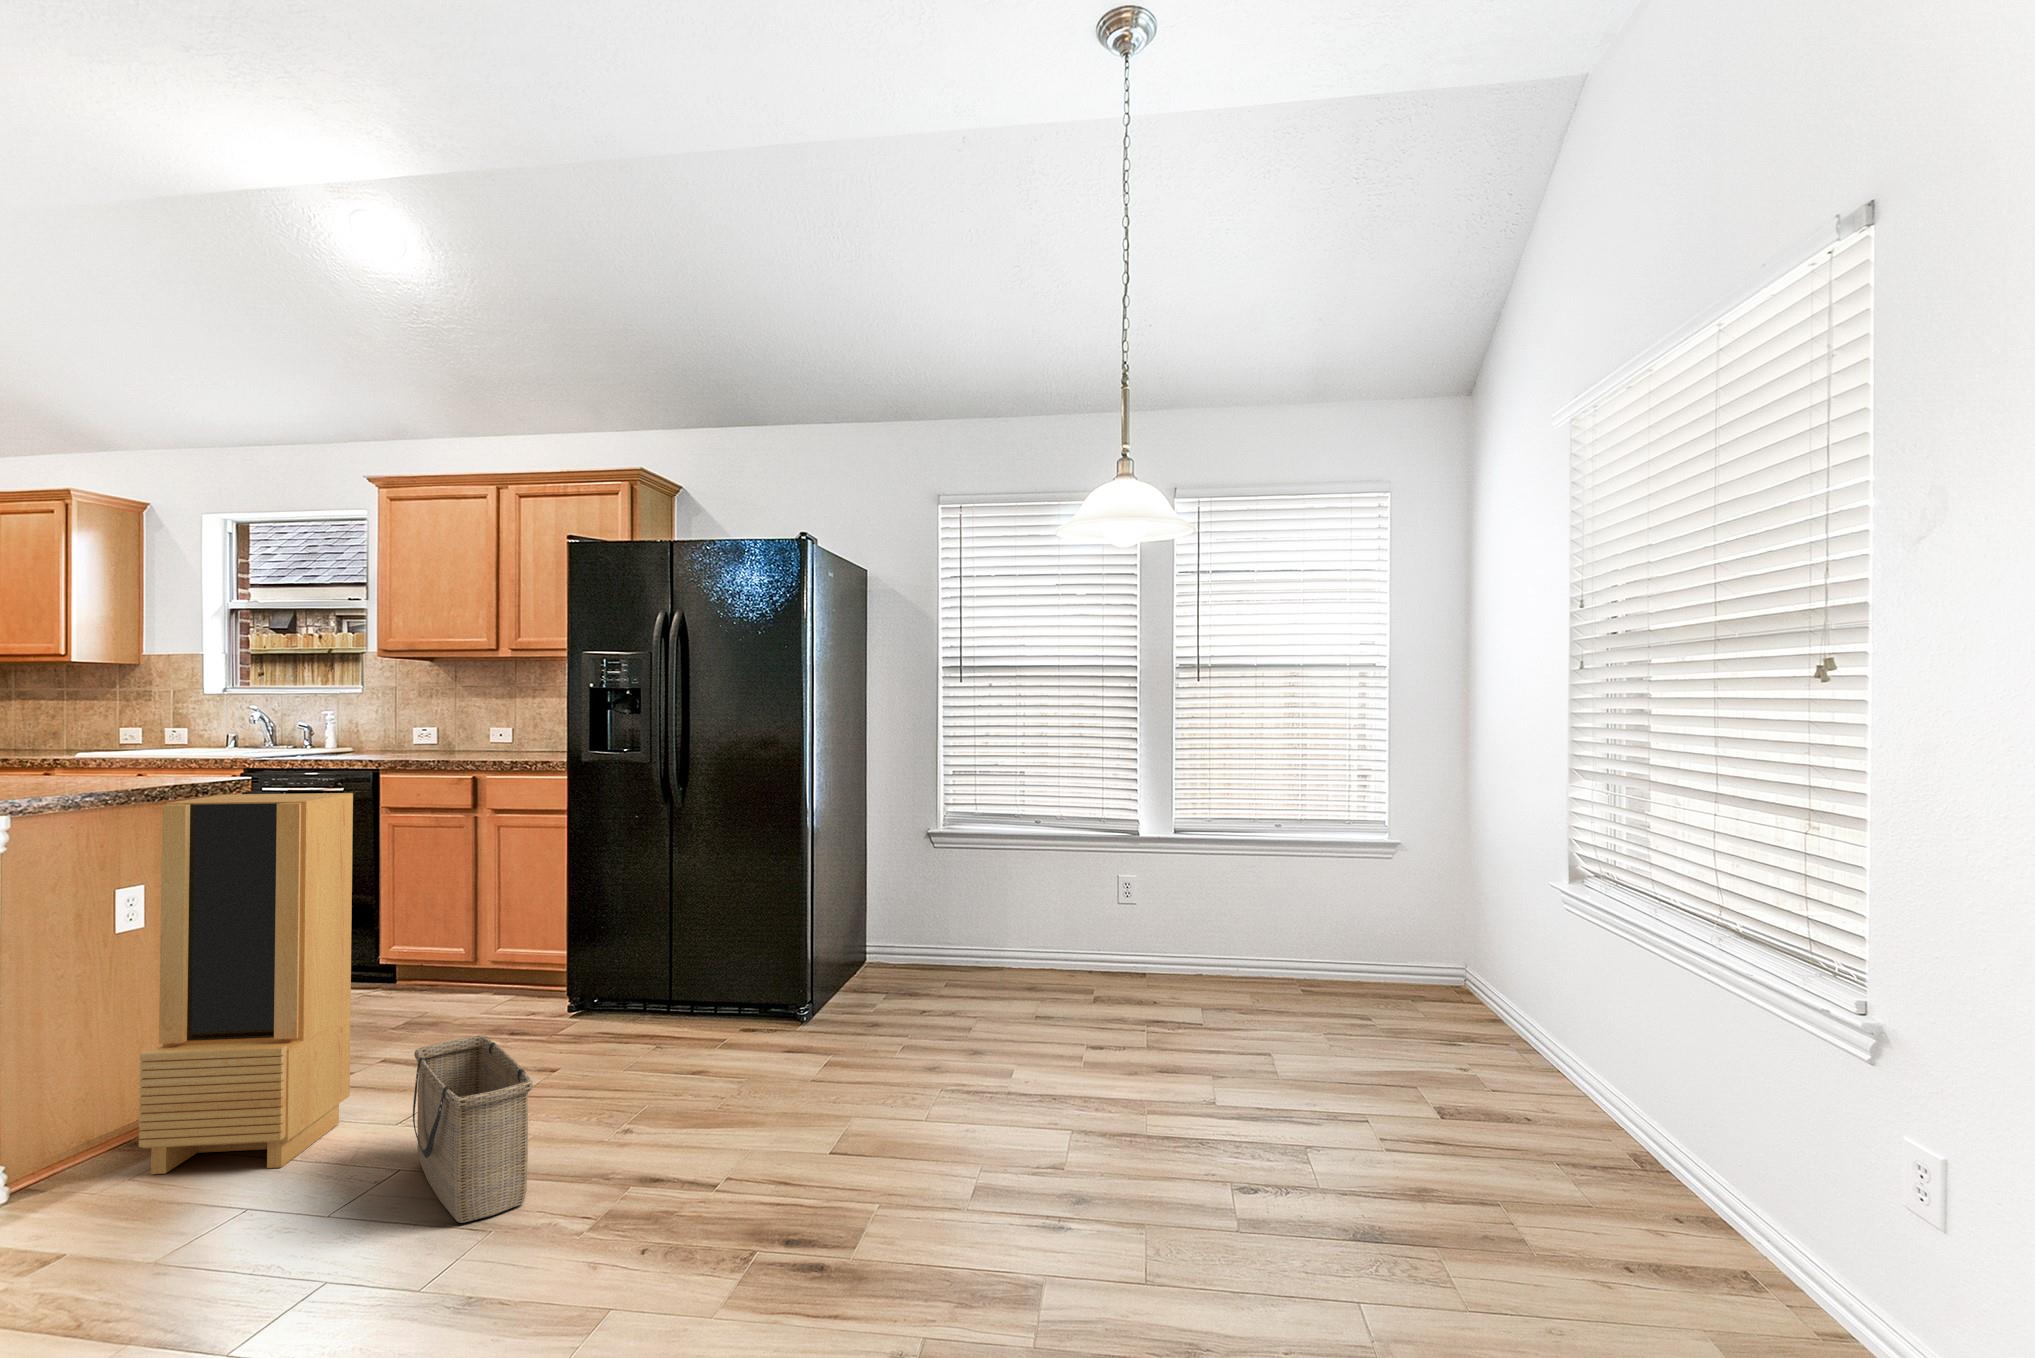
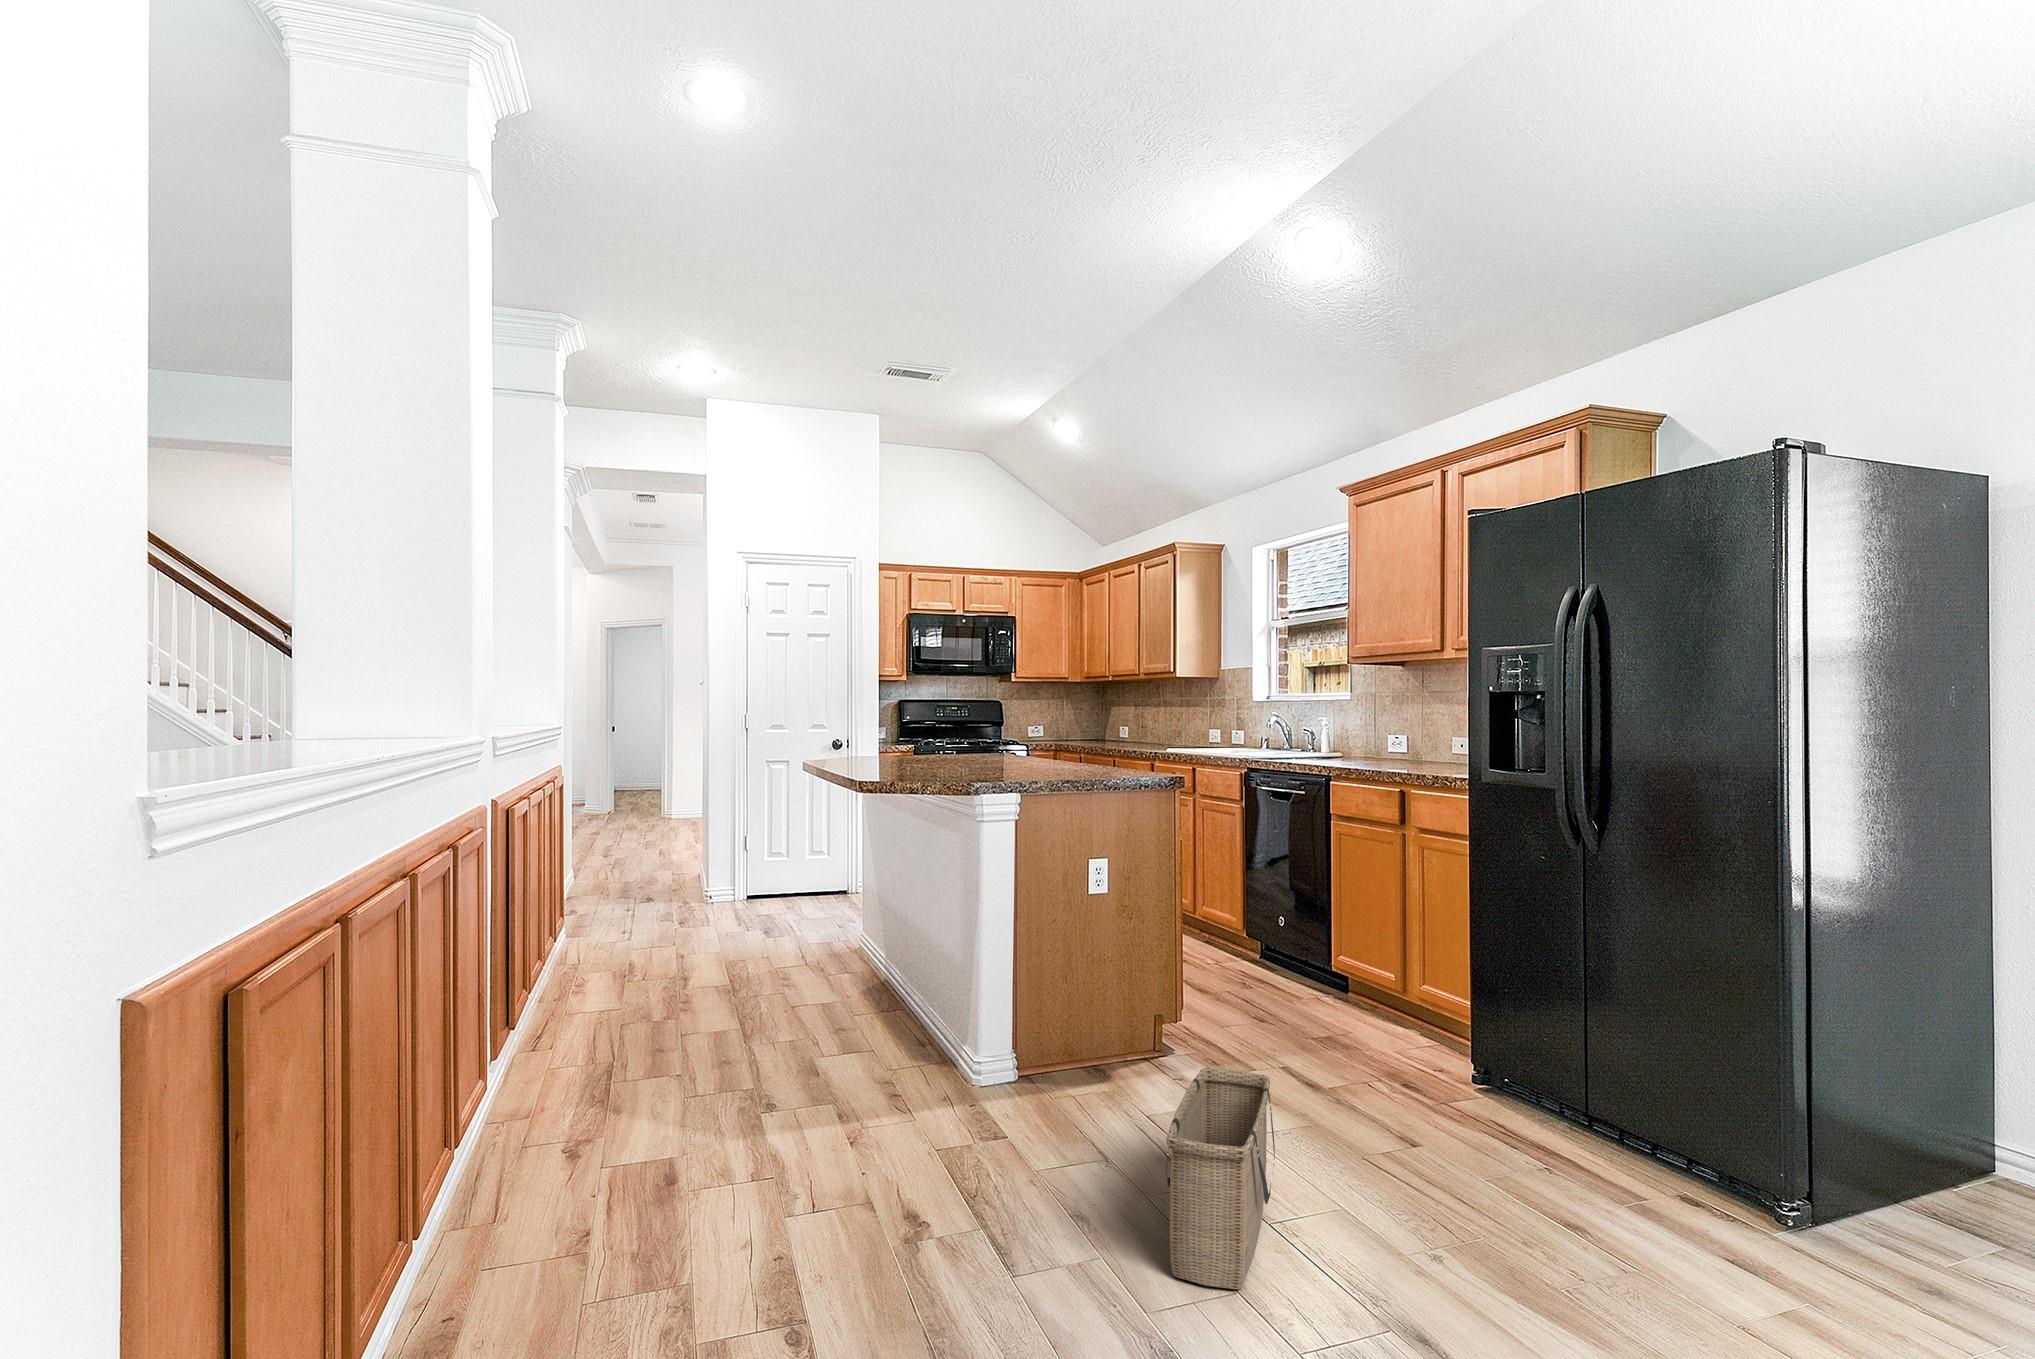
storage cabinet: present [139,793,353,1174] -> none [1043,785,1199,1139]

